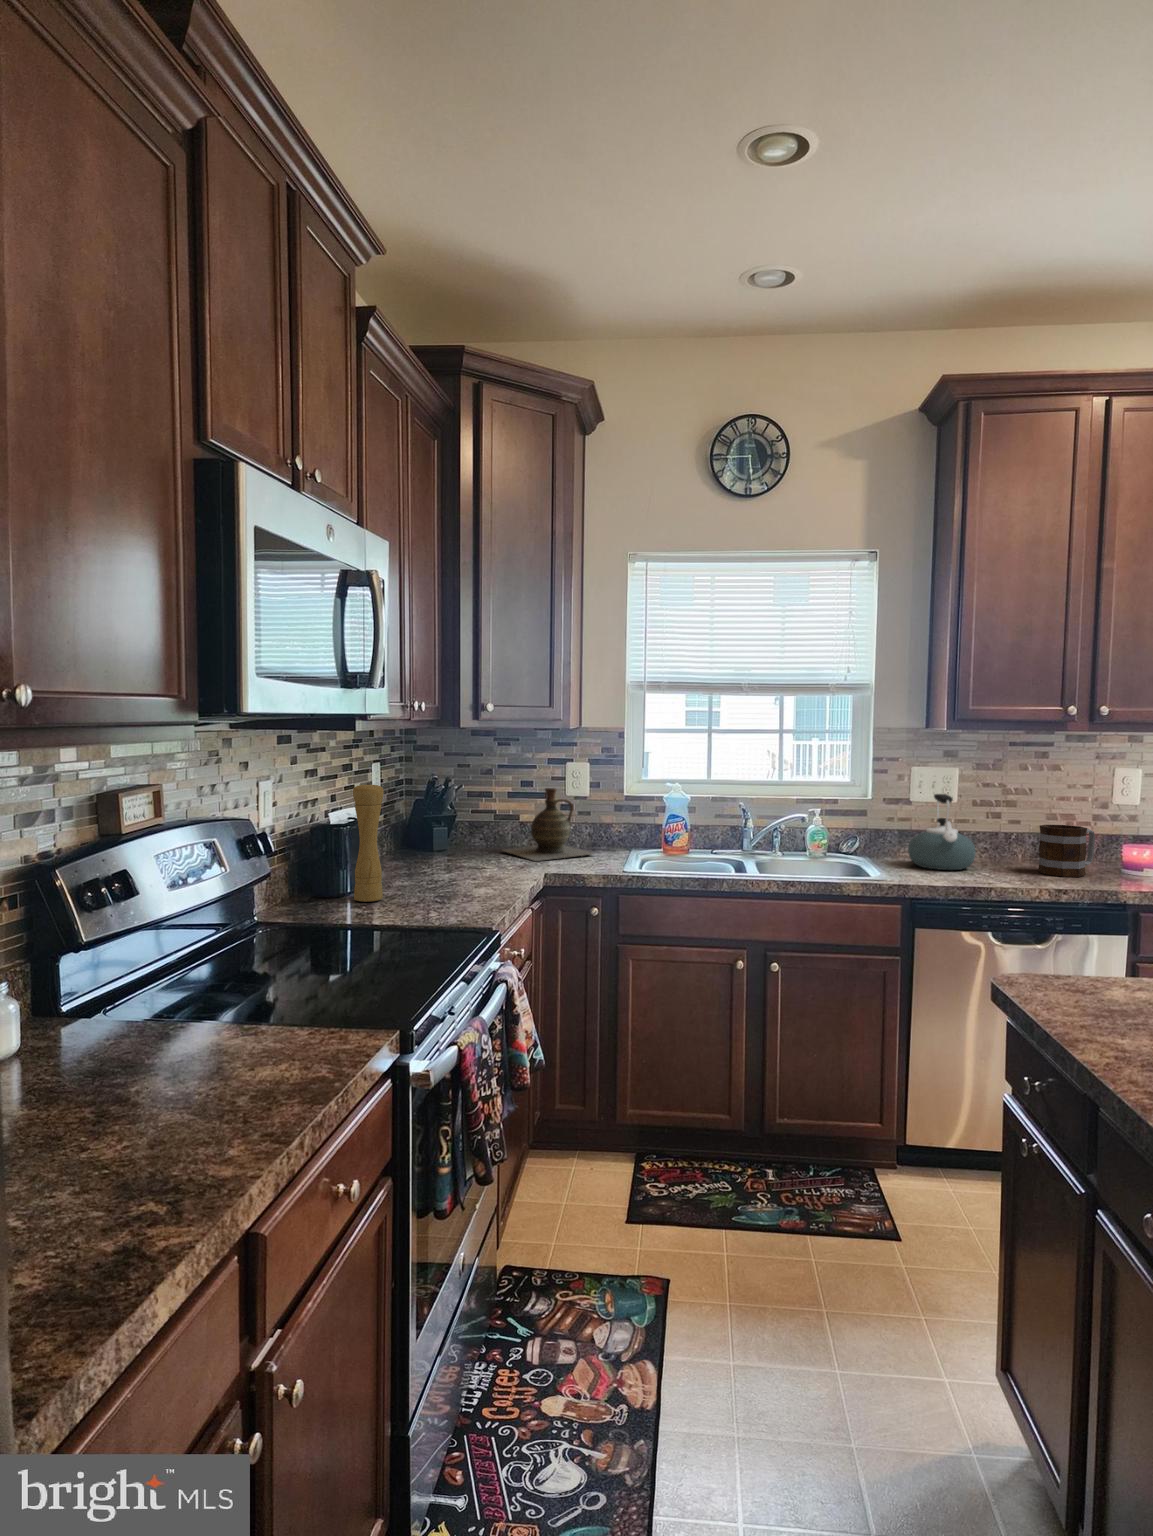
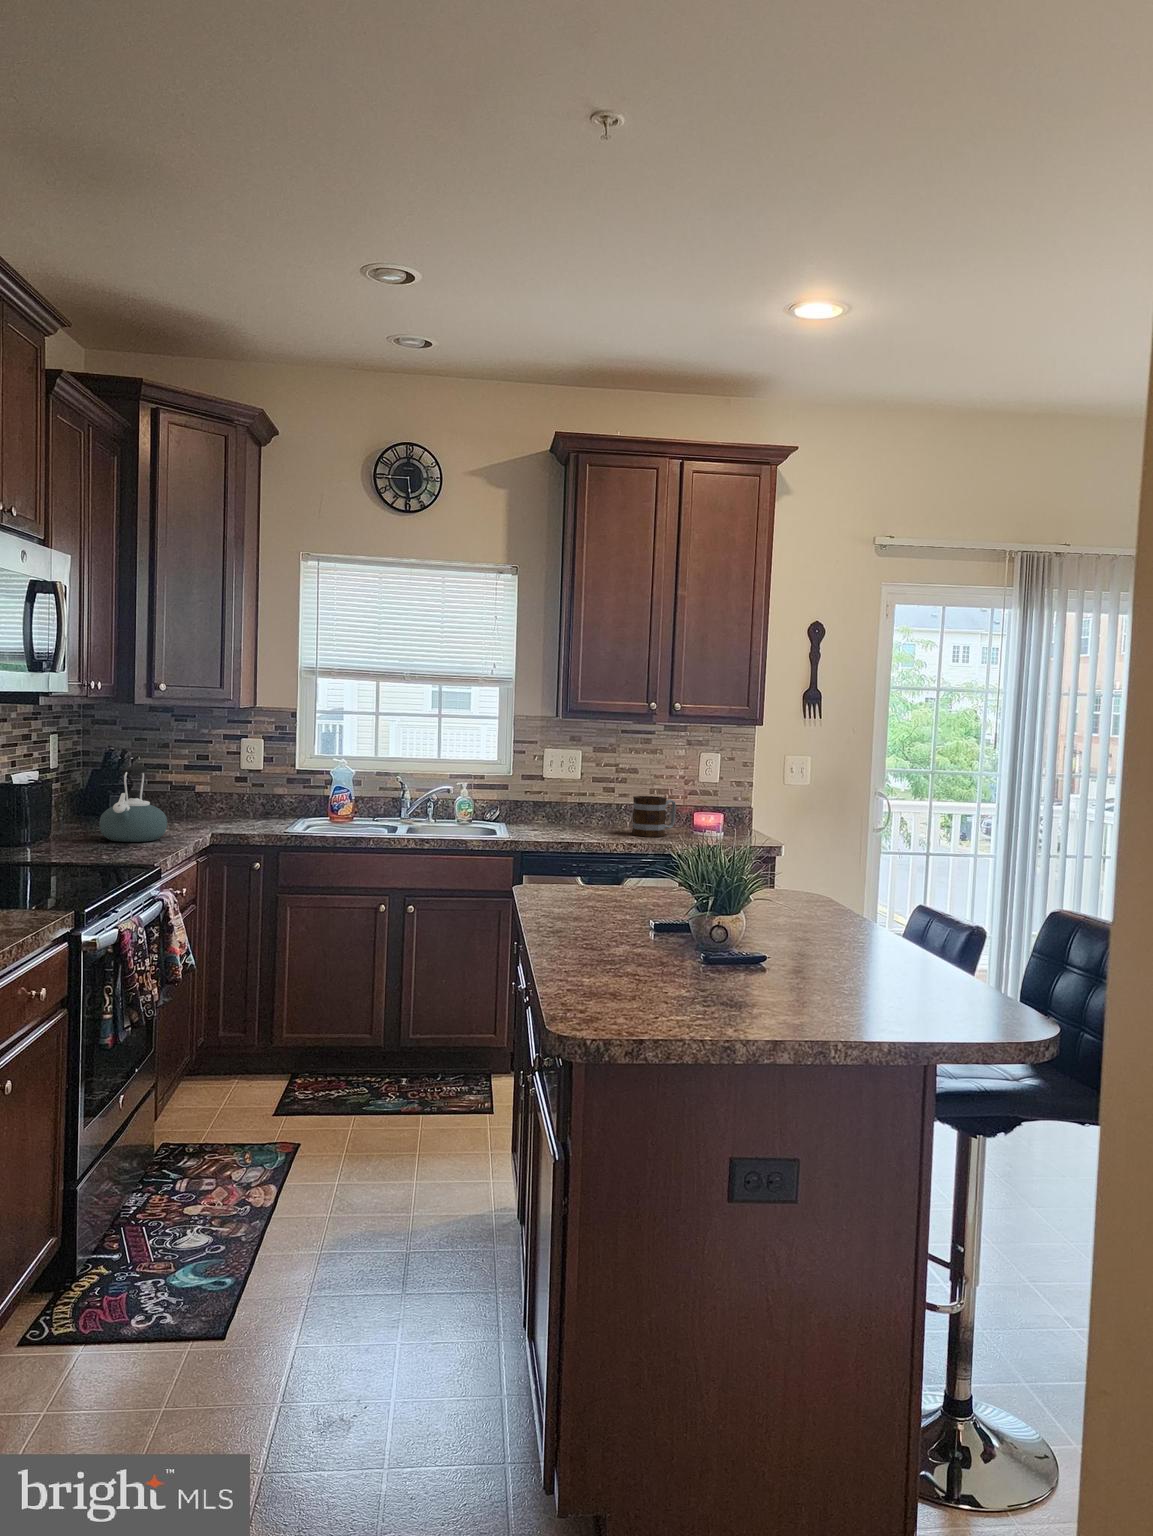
pepper mill: present [353,783,384,902] -> none [36,750,64,849]
ceramic jug: present [503,788,593,861] -> none [174,761,265,825]
kettle: present [908,794,976,870] -> present [99,766,167,842]

